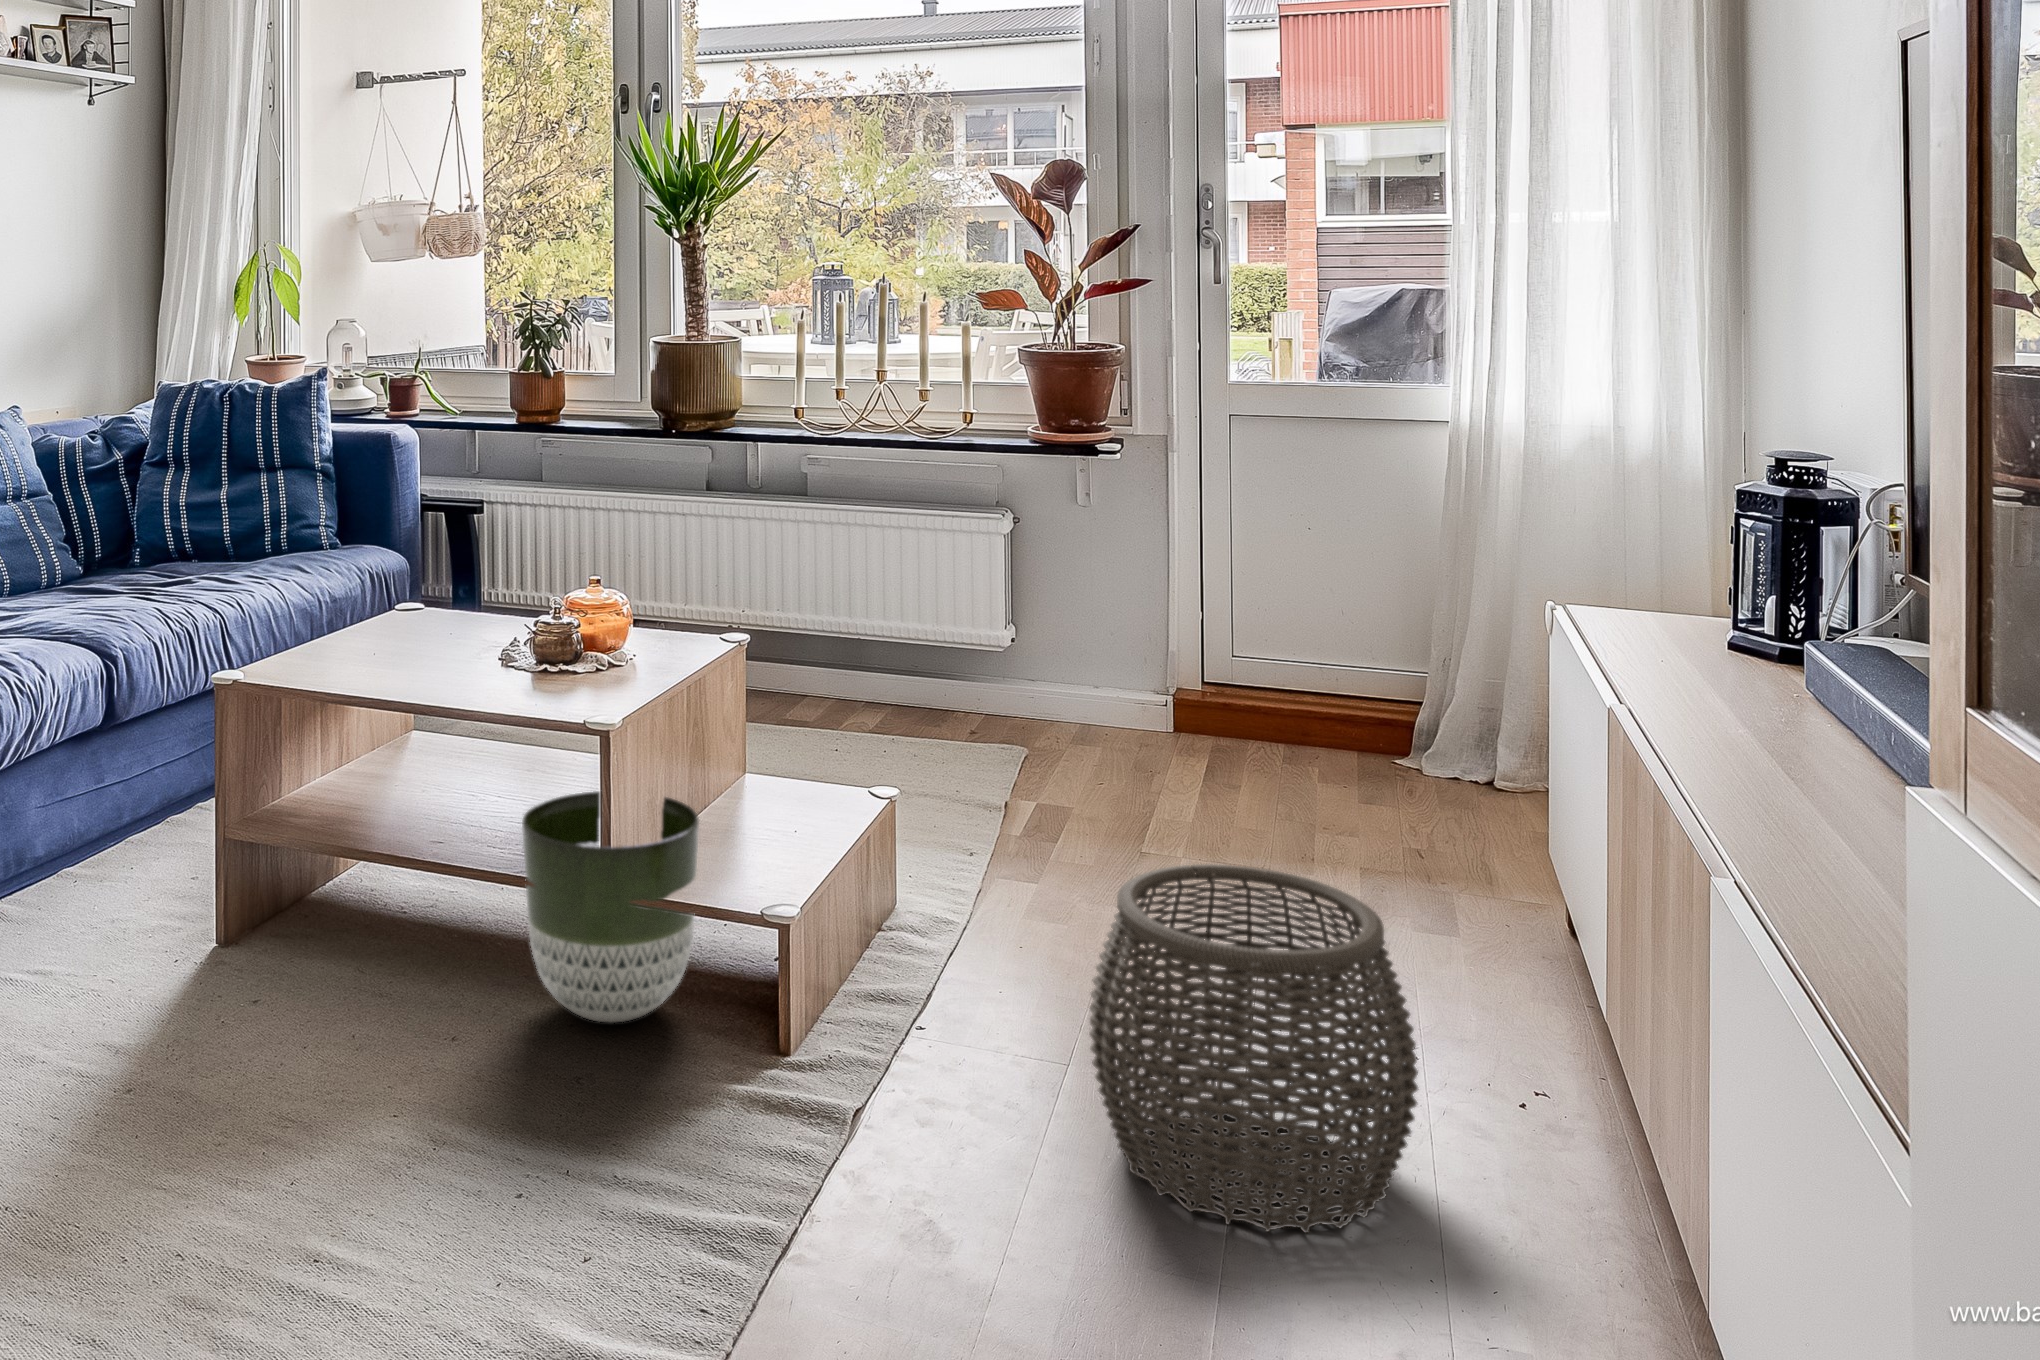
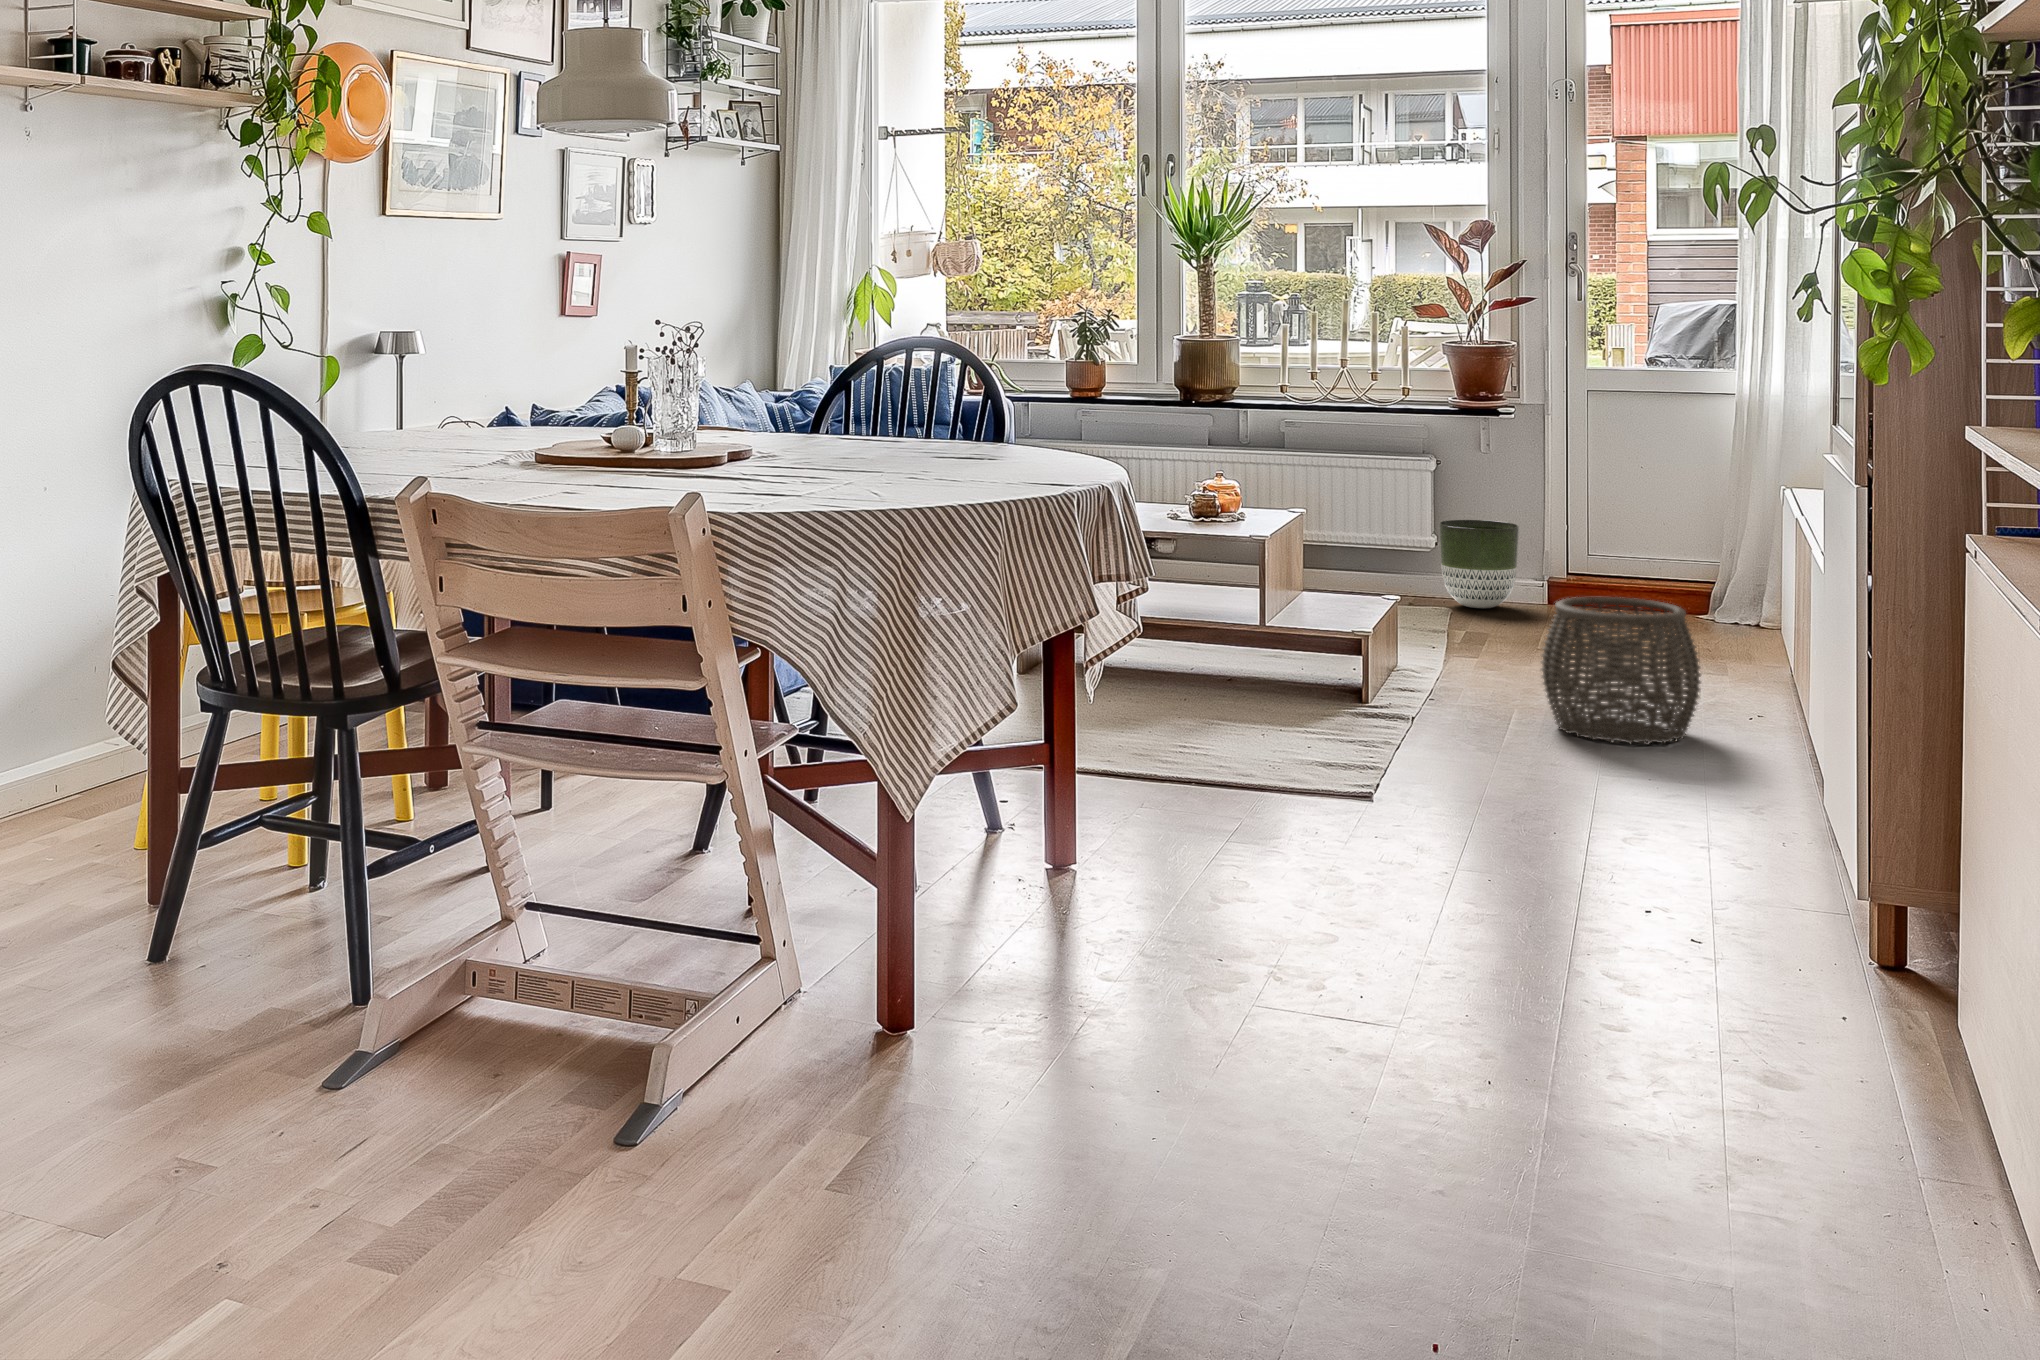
planter: present [522,791,699,1023] -> present [1439,520,1519,608]

